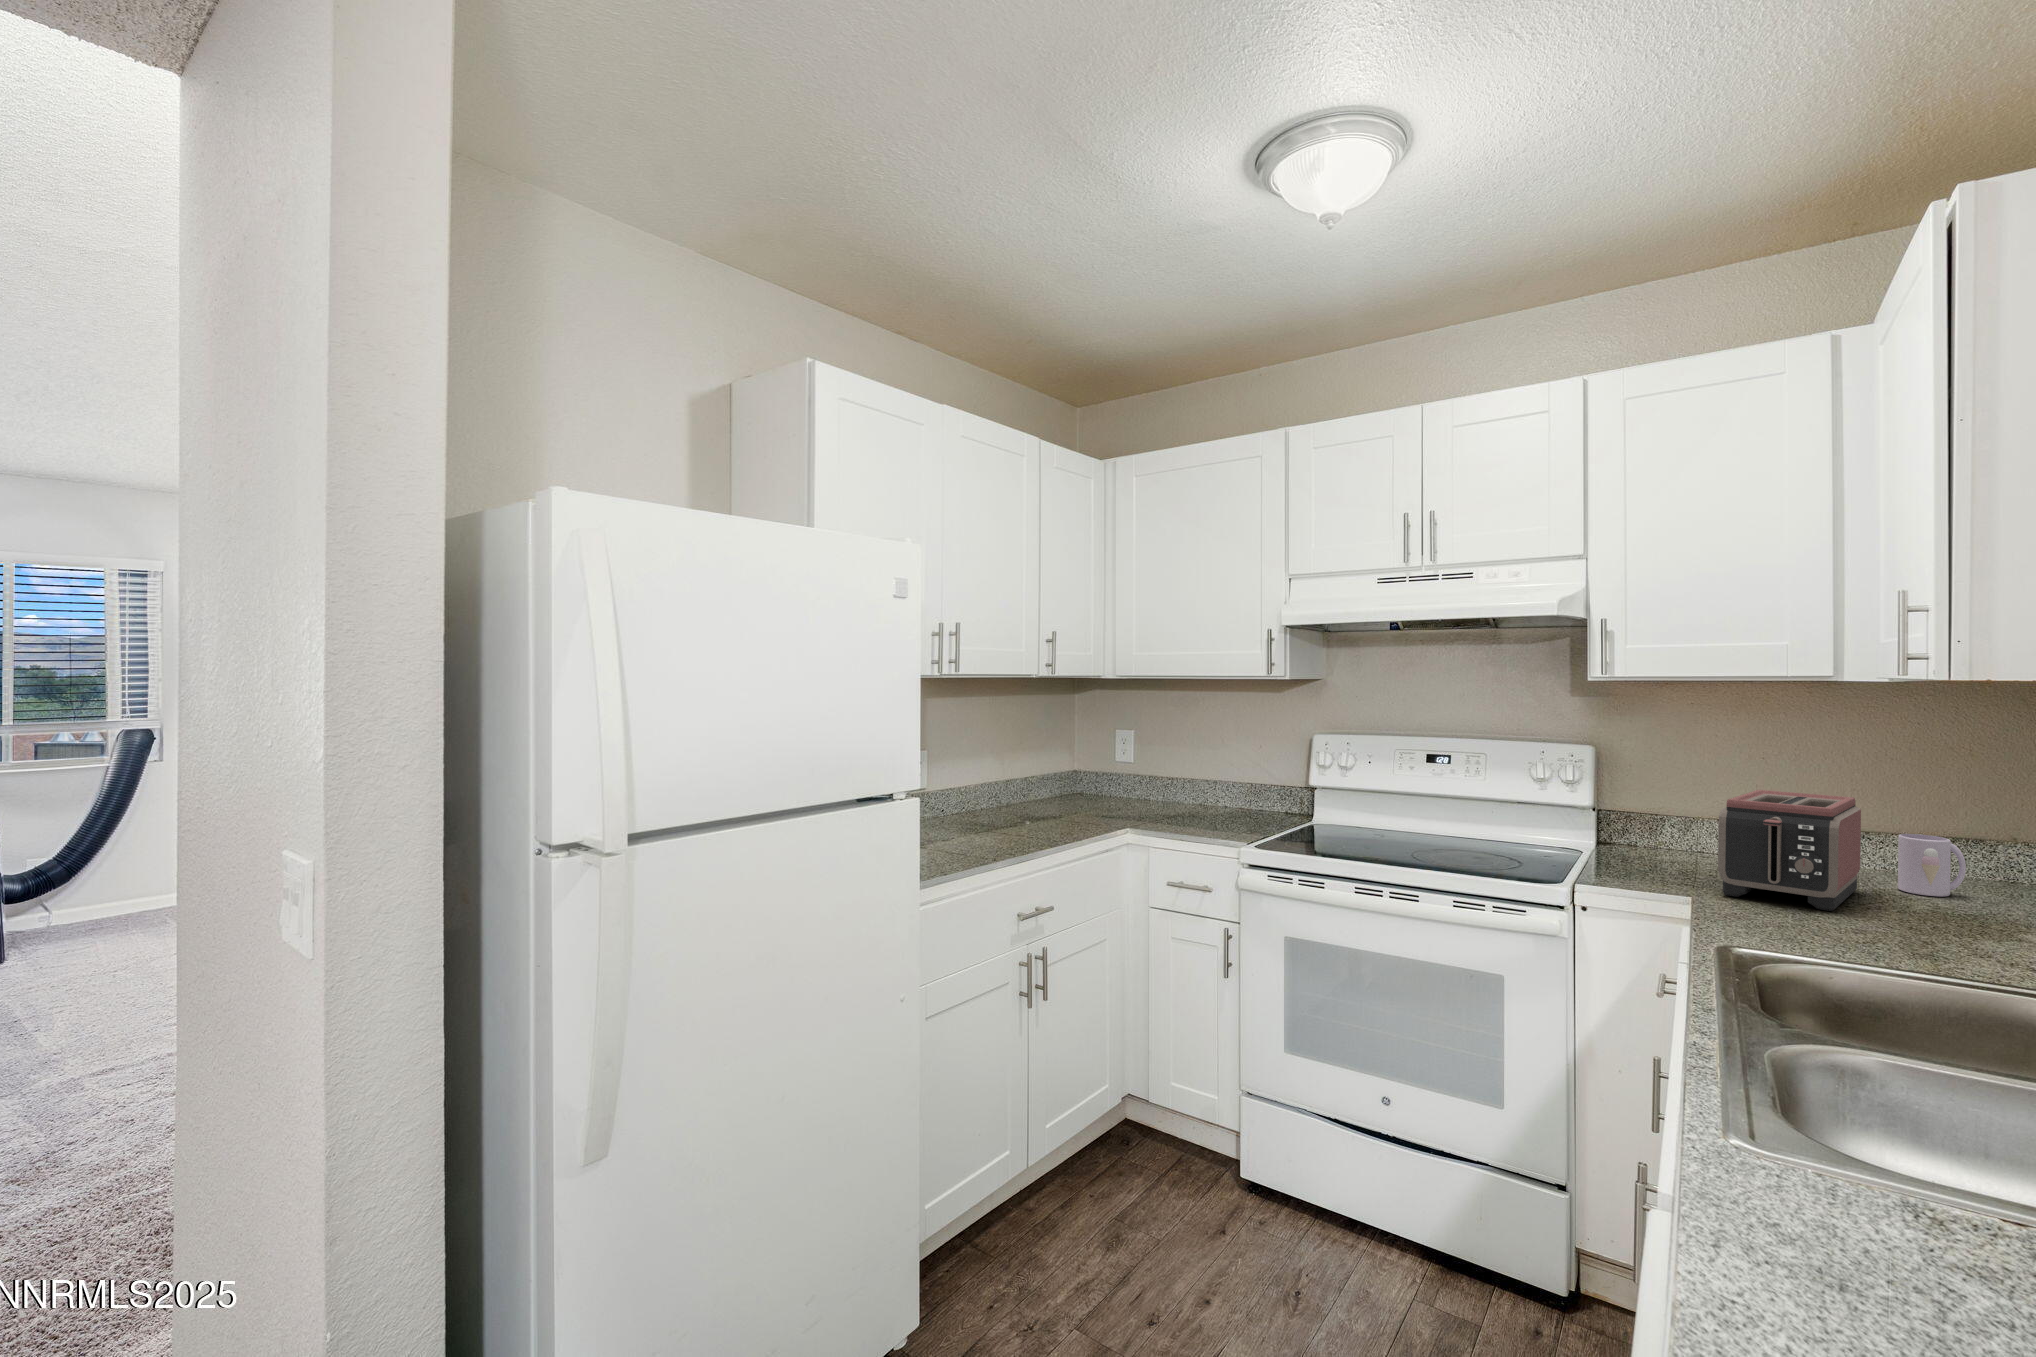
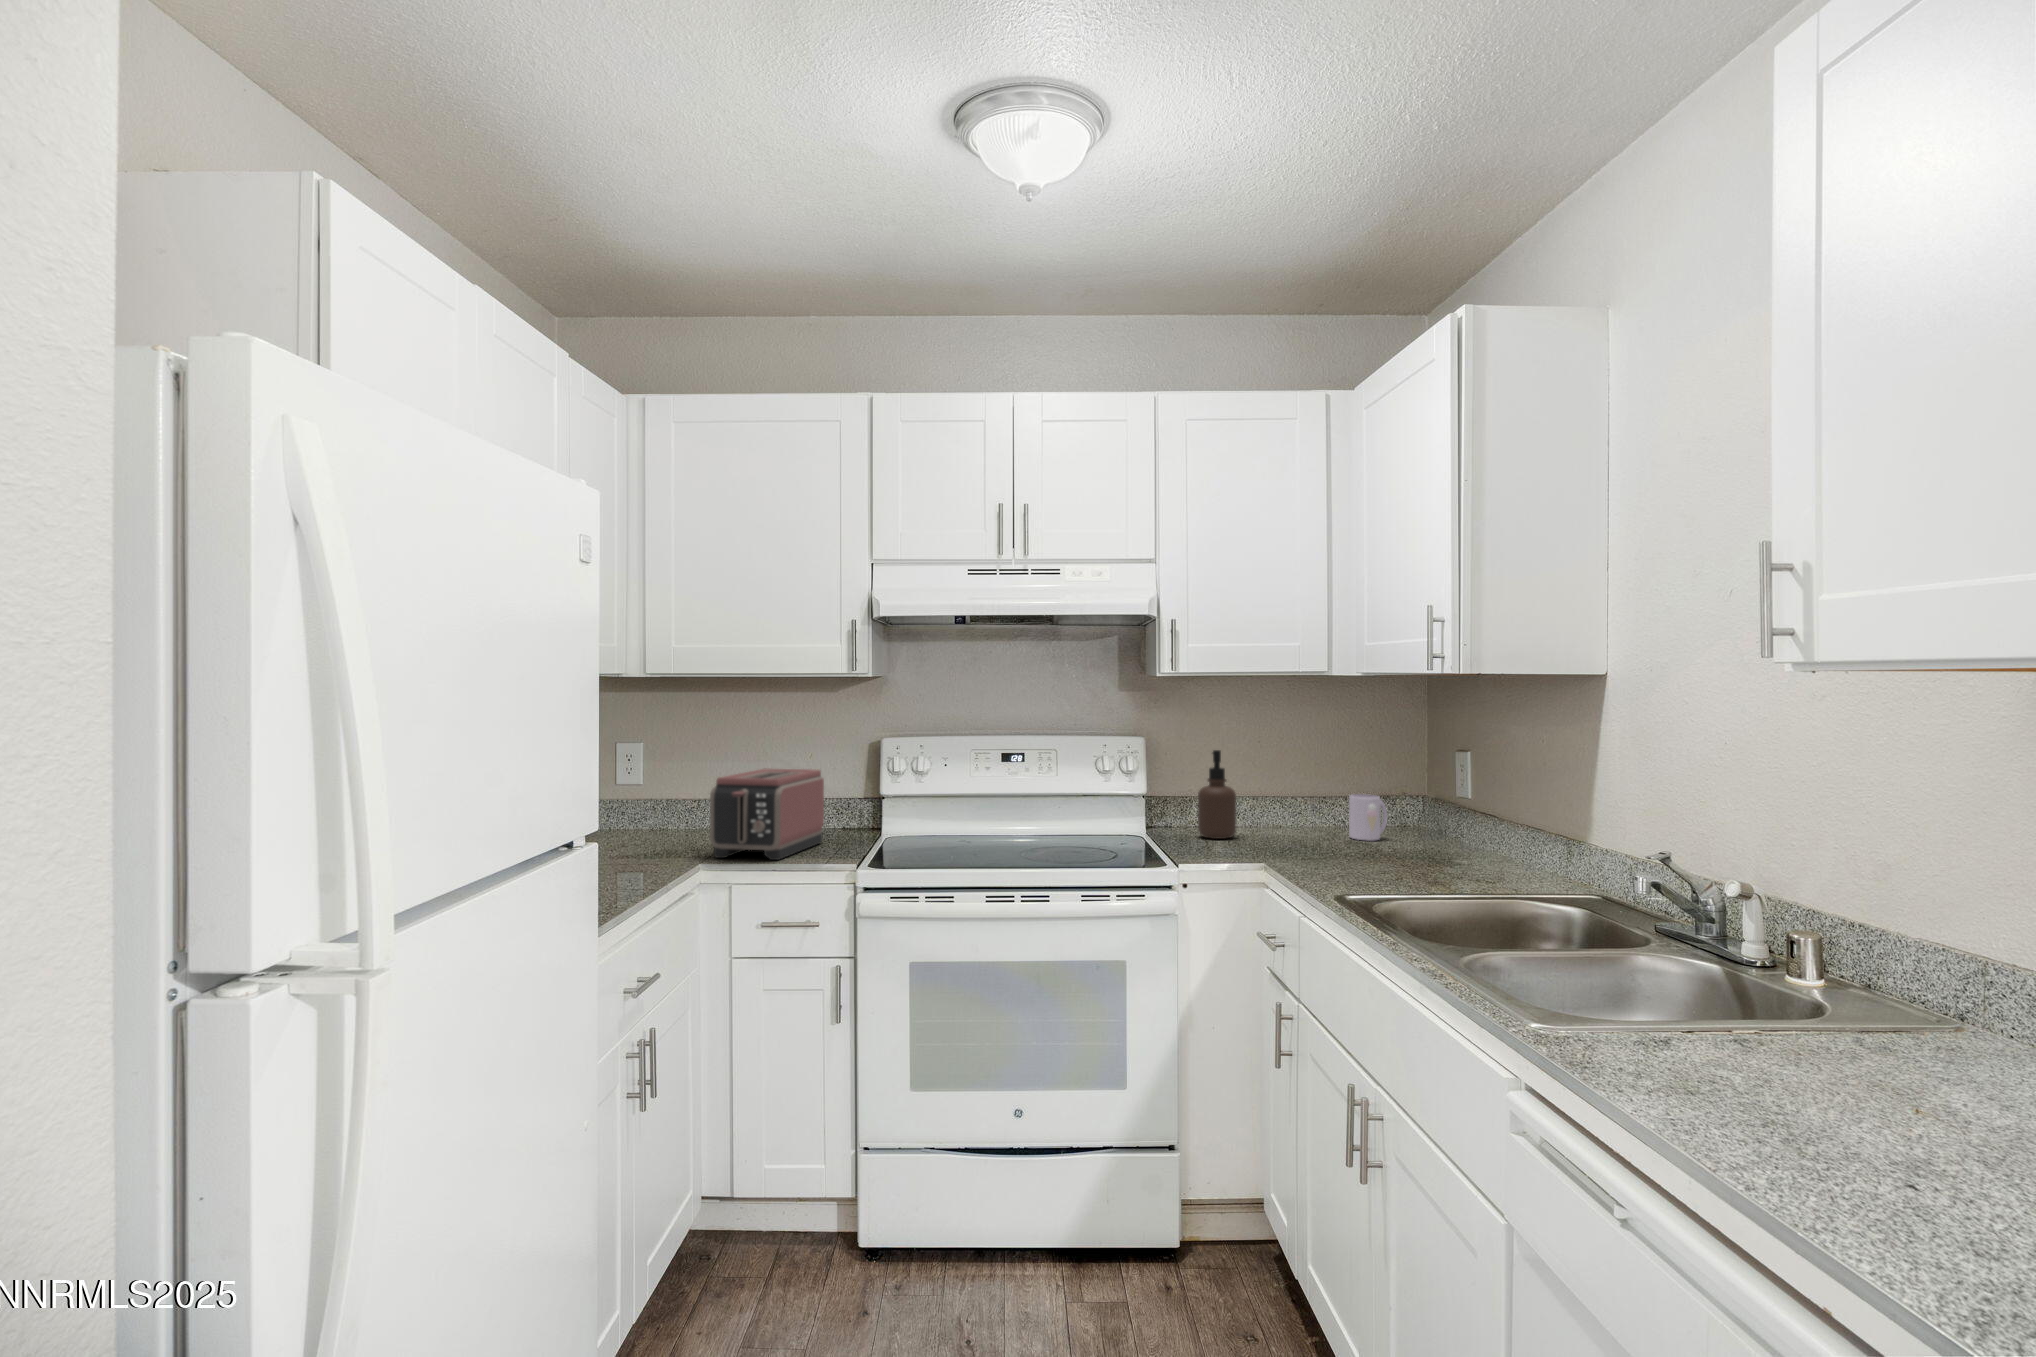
soap dispenser: none [1665,765,1719,868] -> present [1198,750,1236,839]
toaster: present [1718,790,1861,911] -> present [710,768,824,860]

